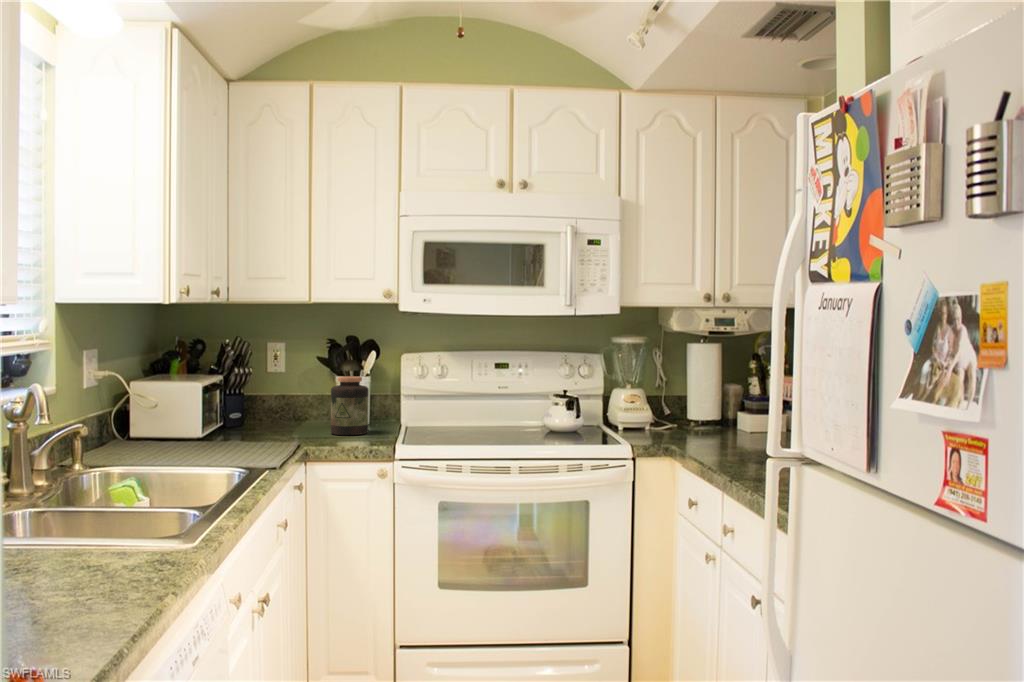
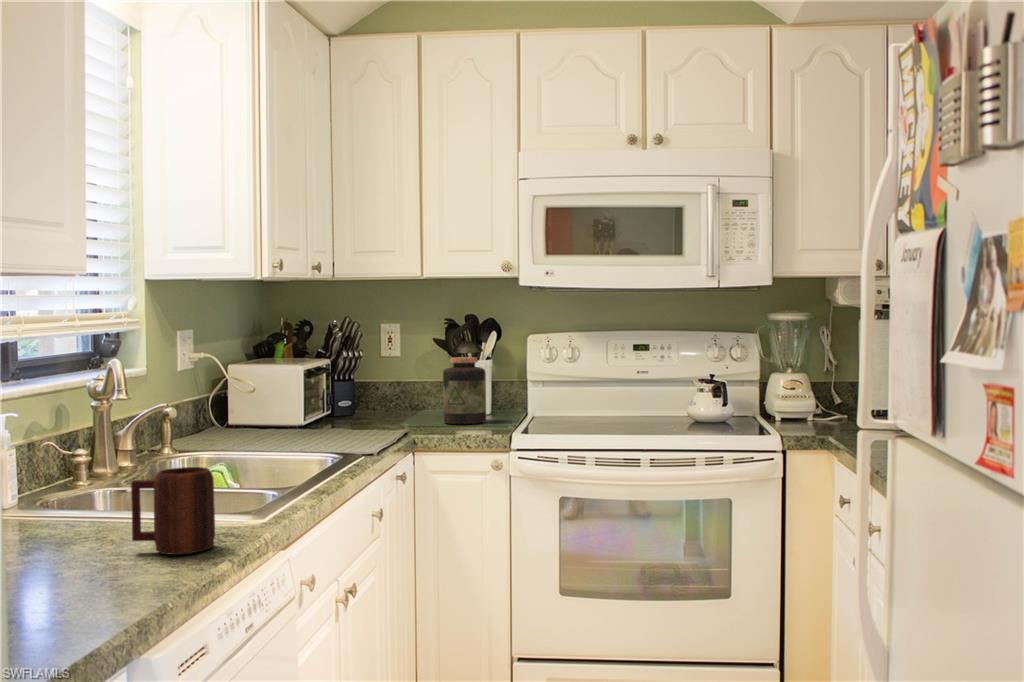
mug: none [75,503,156,587] -> present [131,467,215,555]

